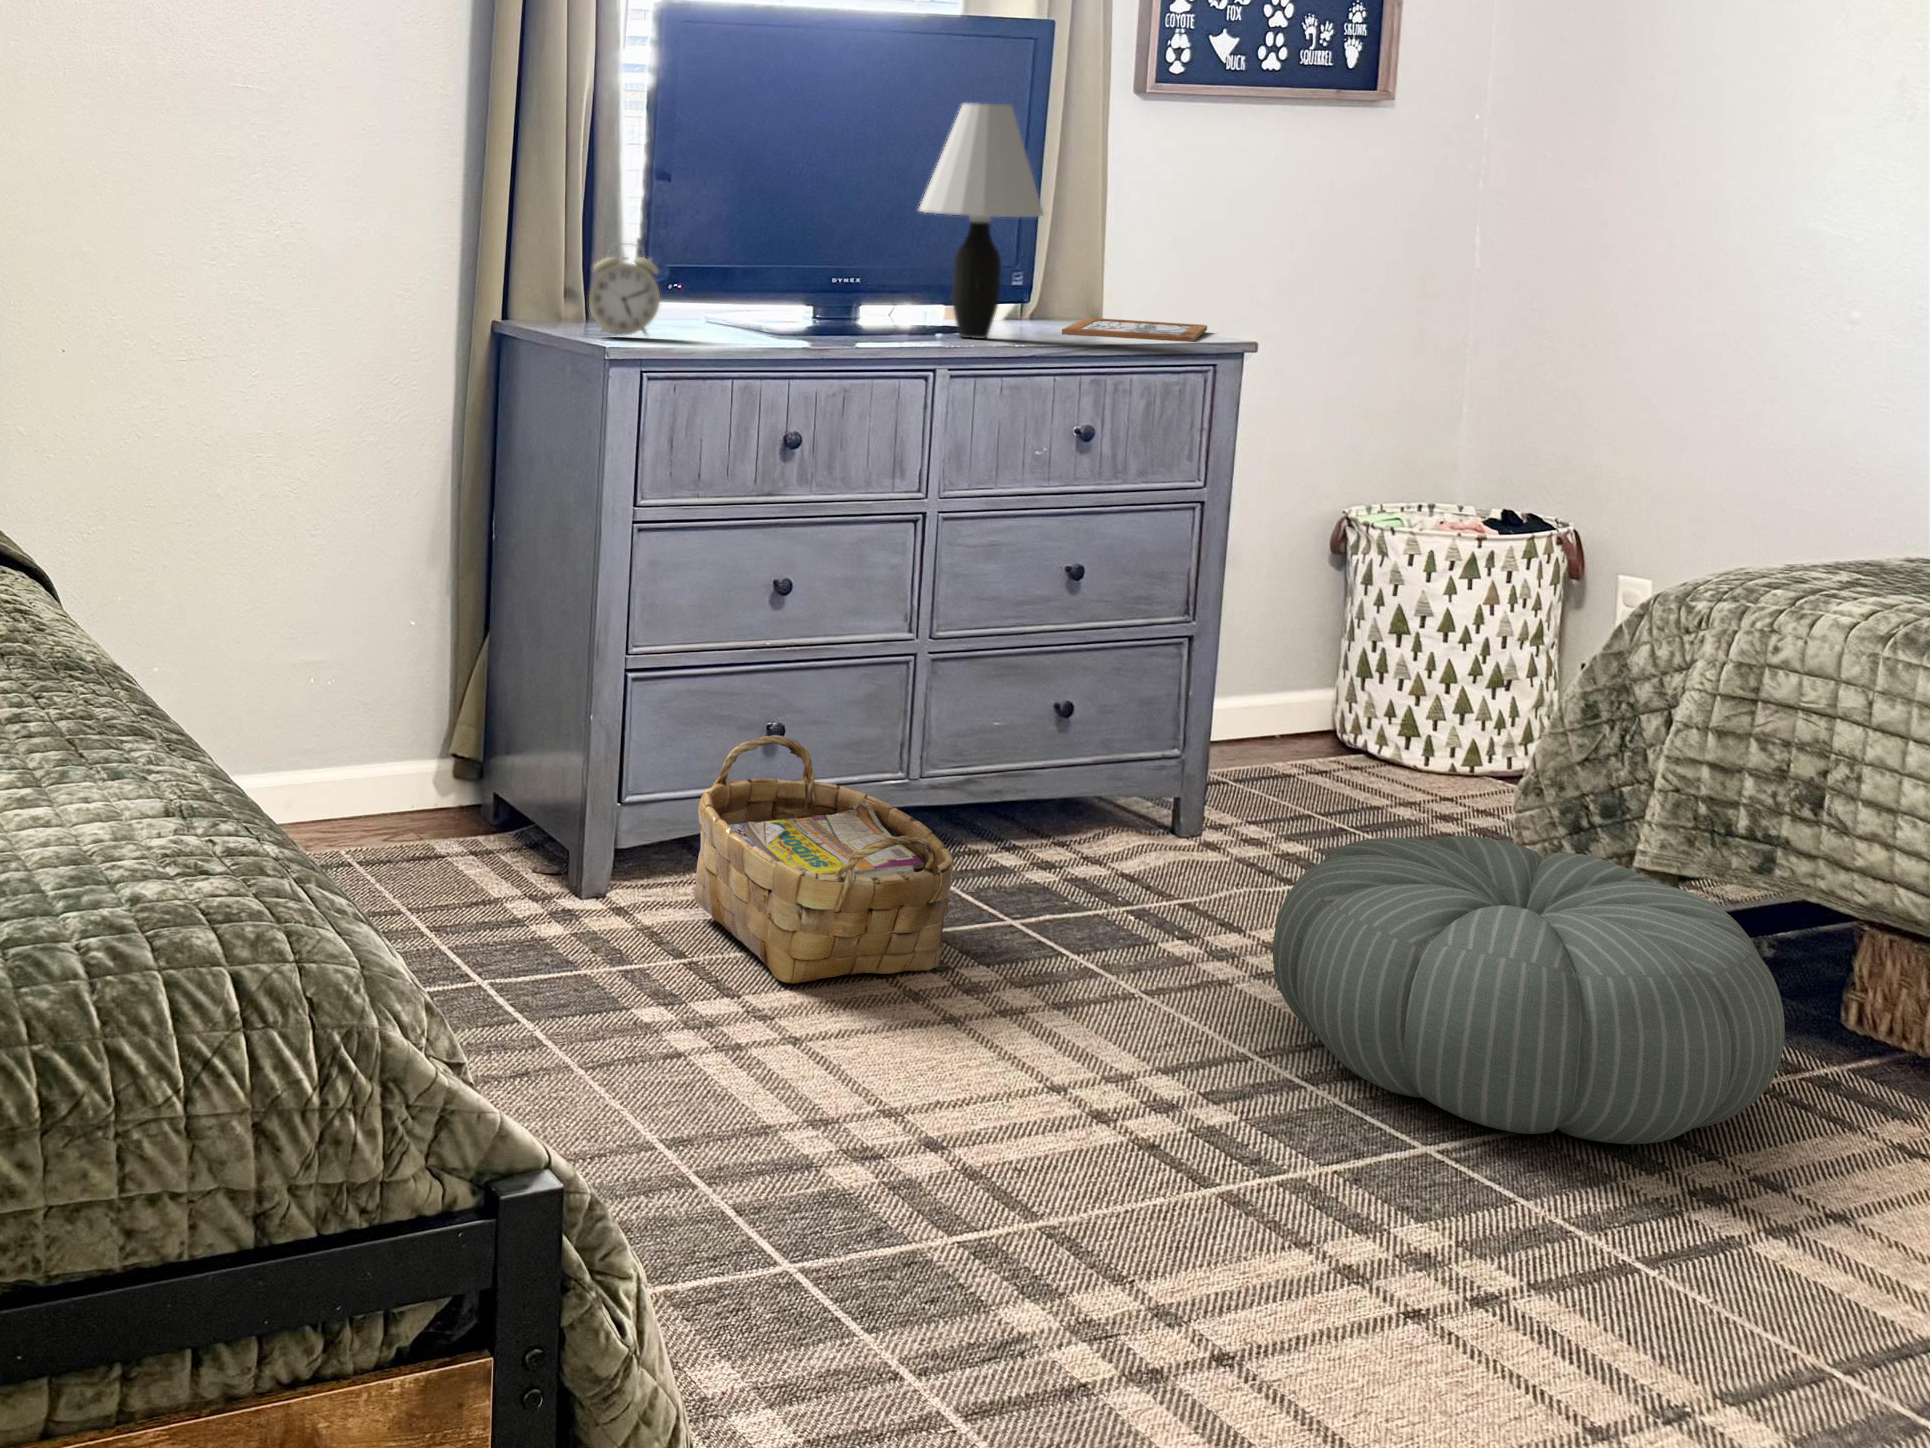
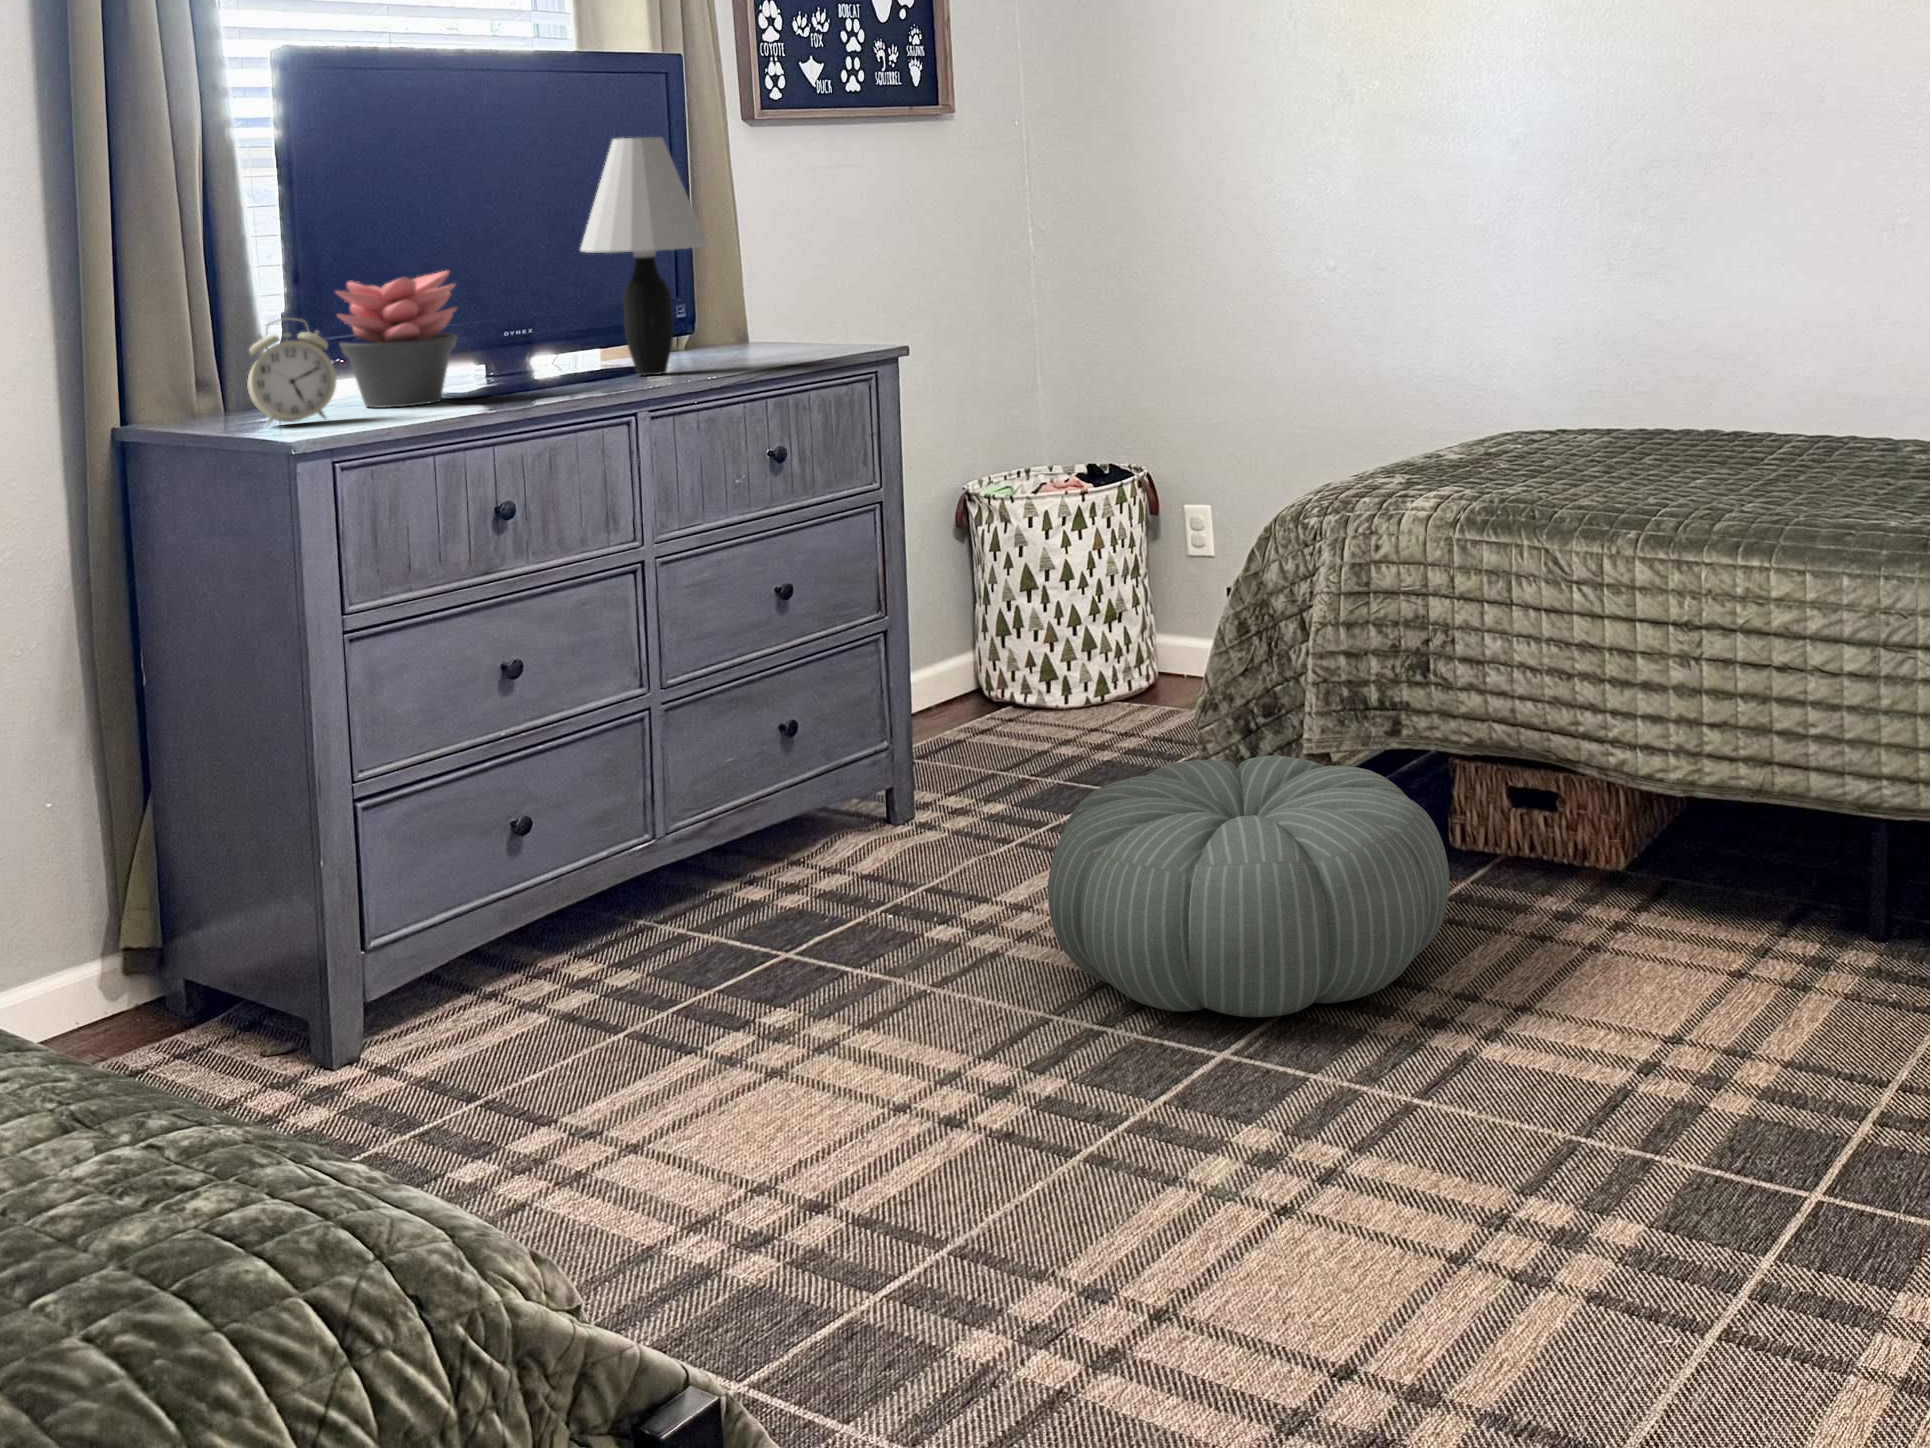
succulent plant: none [678,212,786,336] -> present [336,271,457,408]
picture frame: present [1062,318,1207,342] -> none [724,335,847,359]
woven basket: present [694,735,954,984] -> none [461,825,746,1088]

